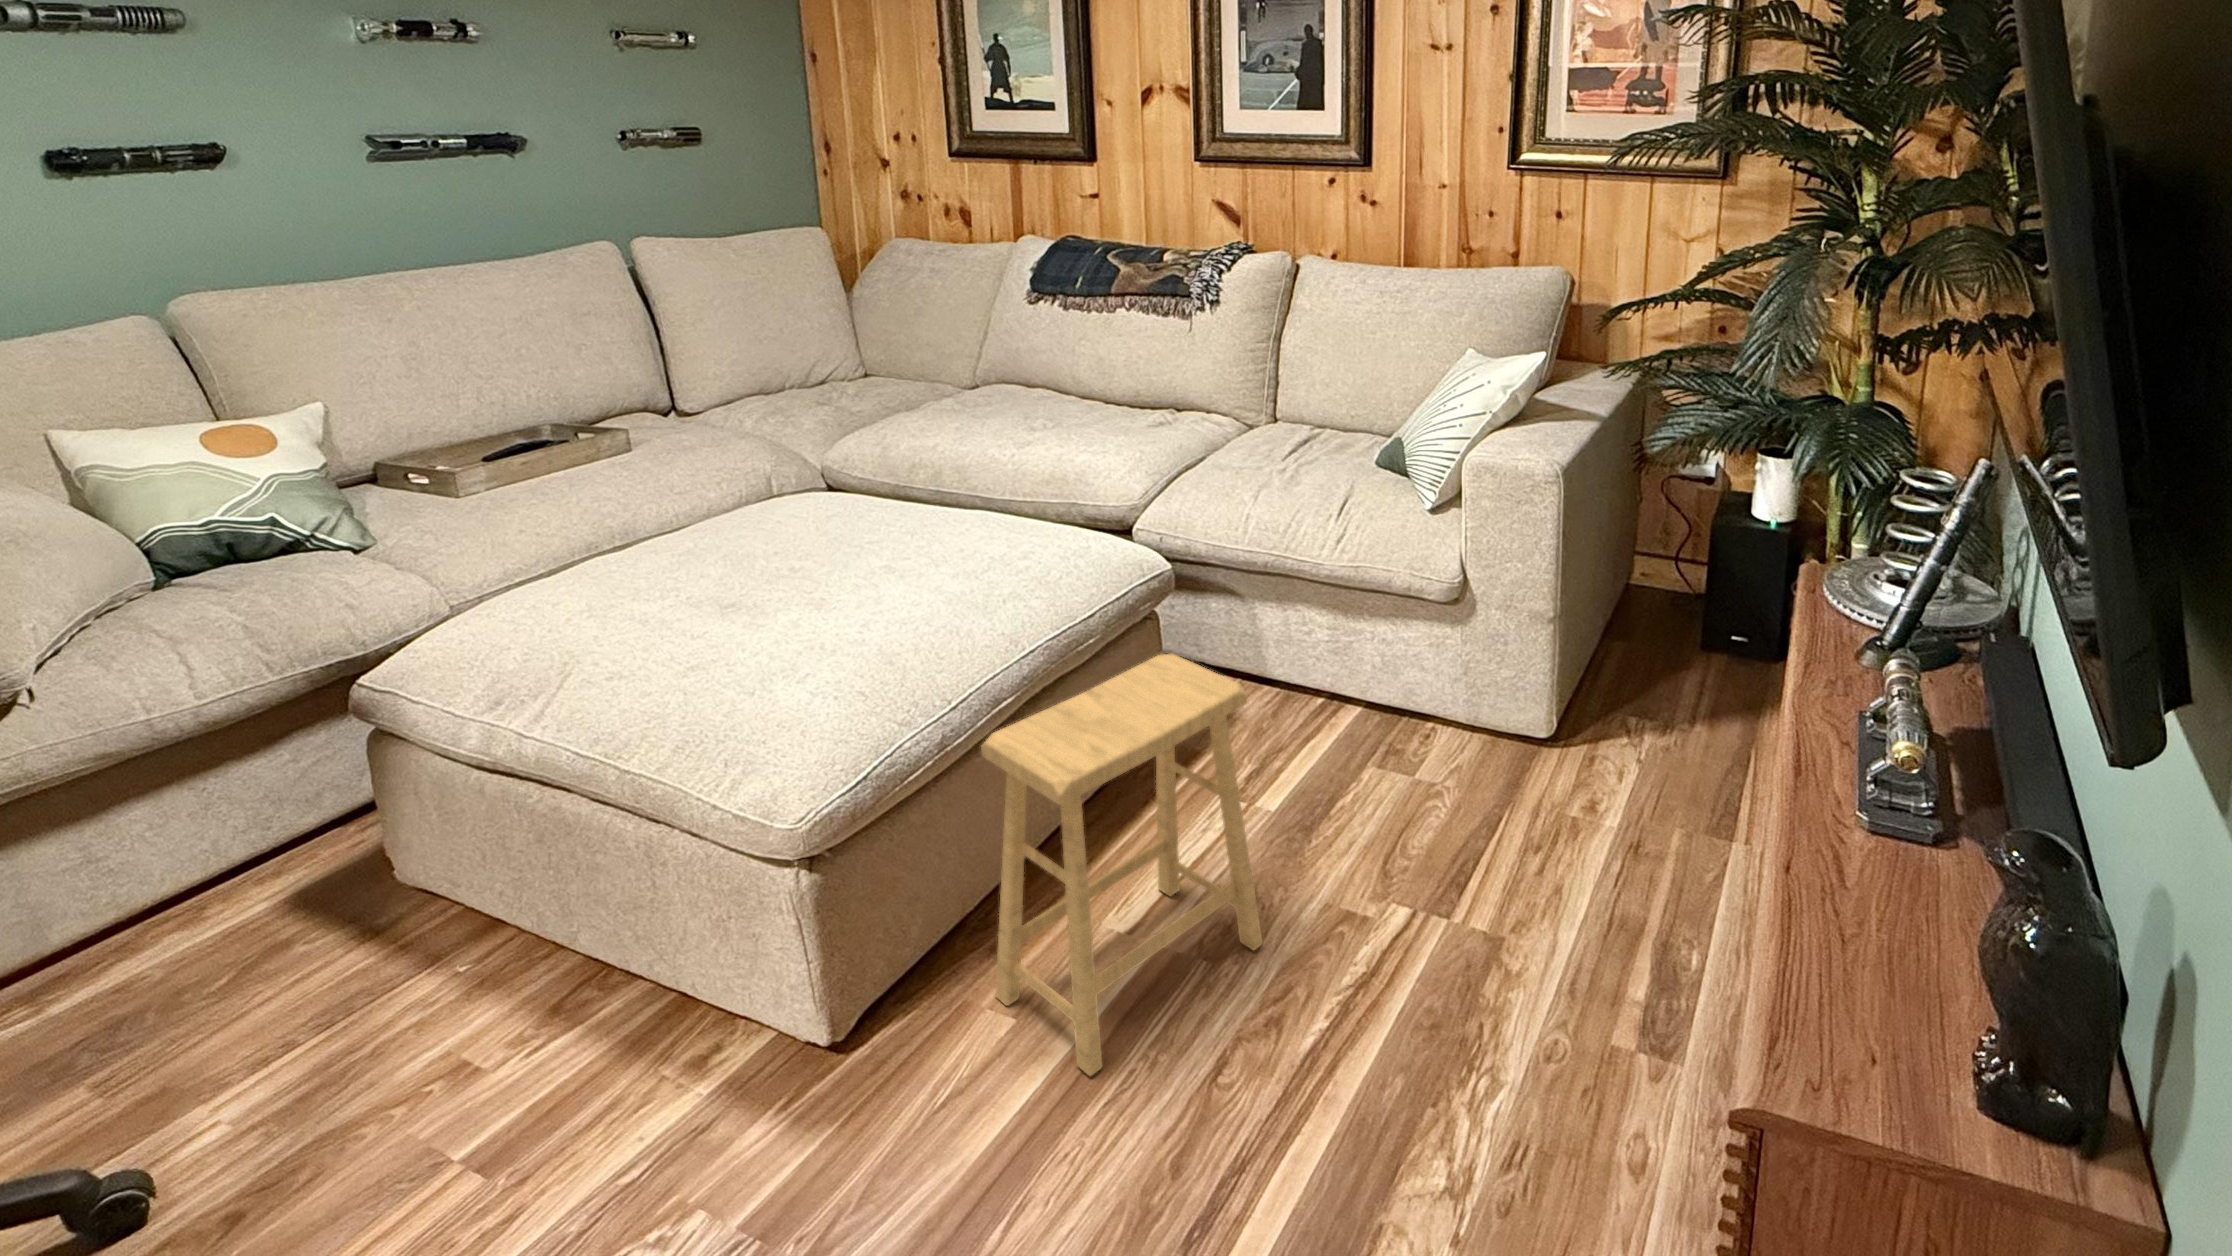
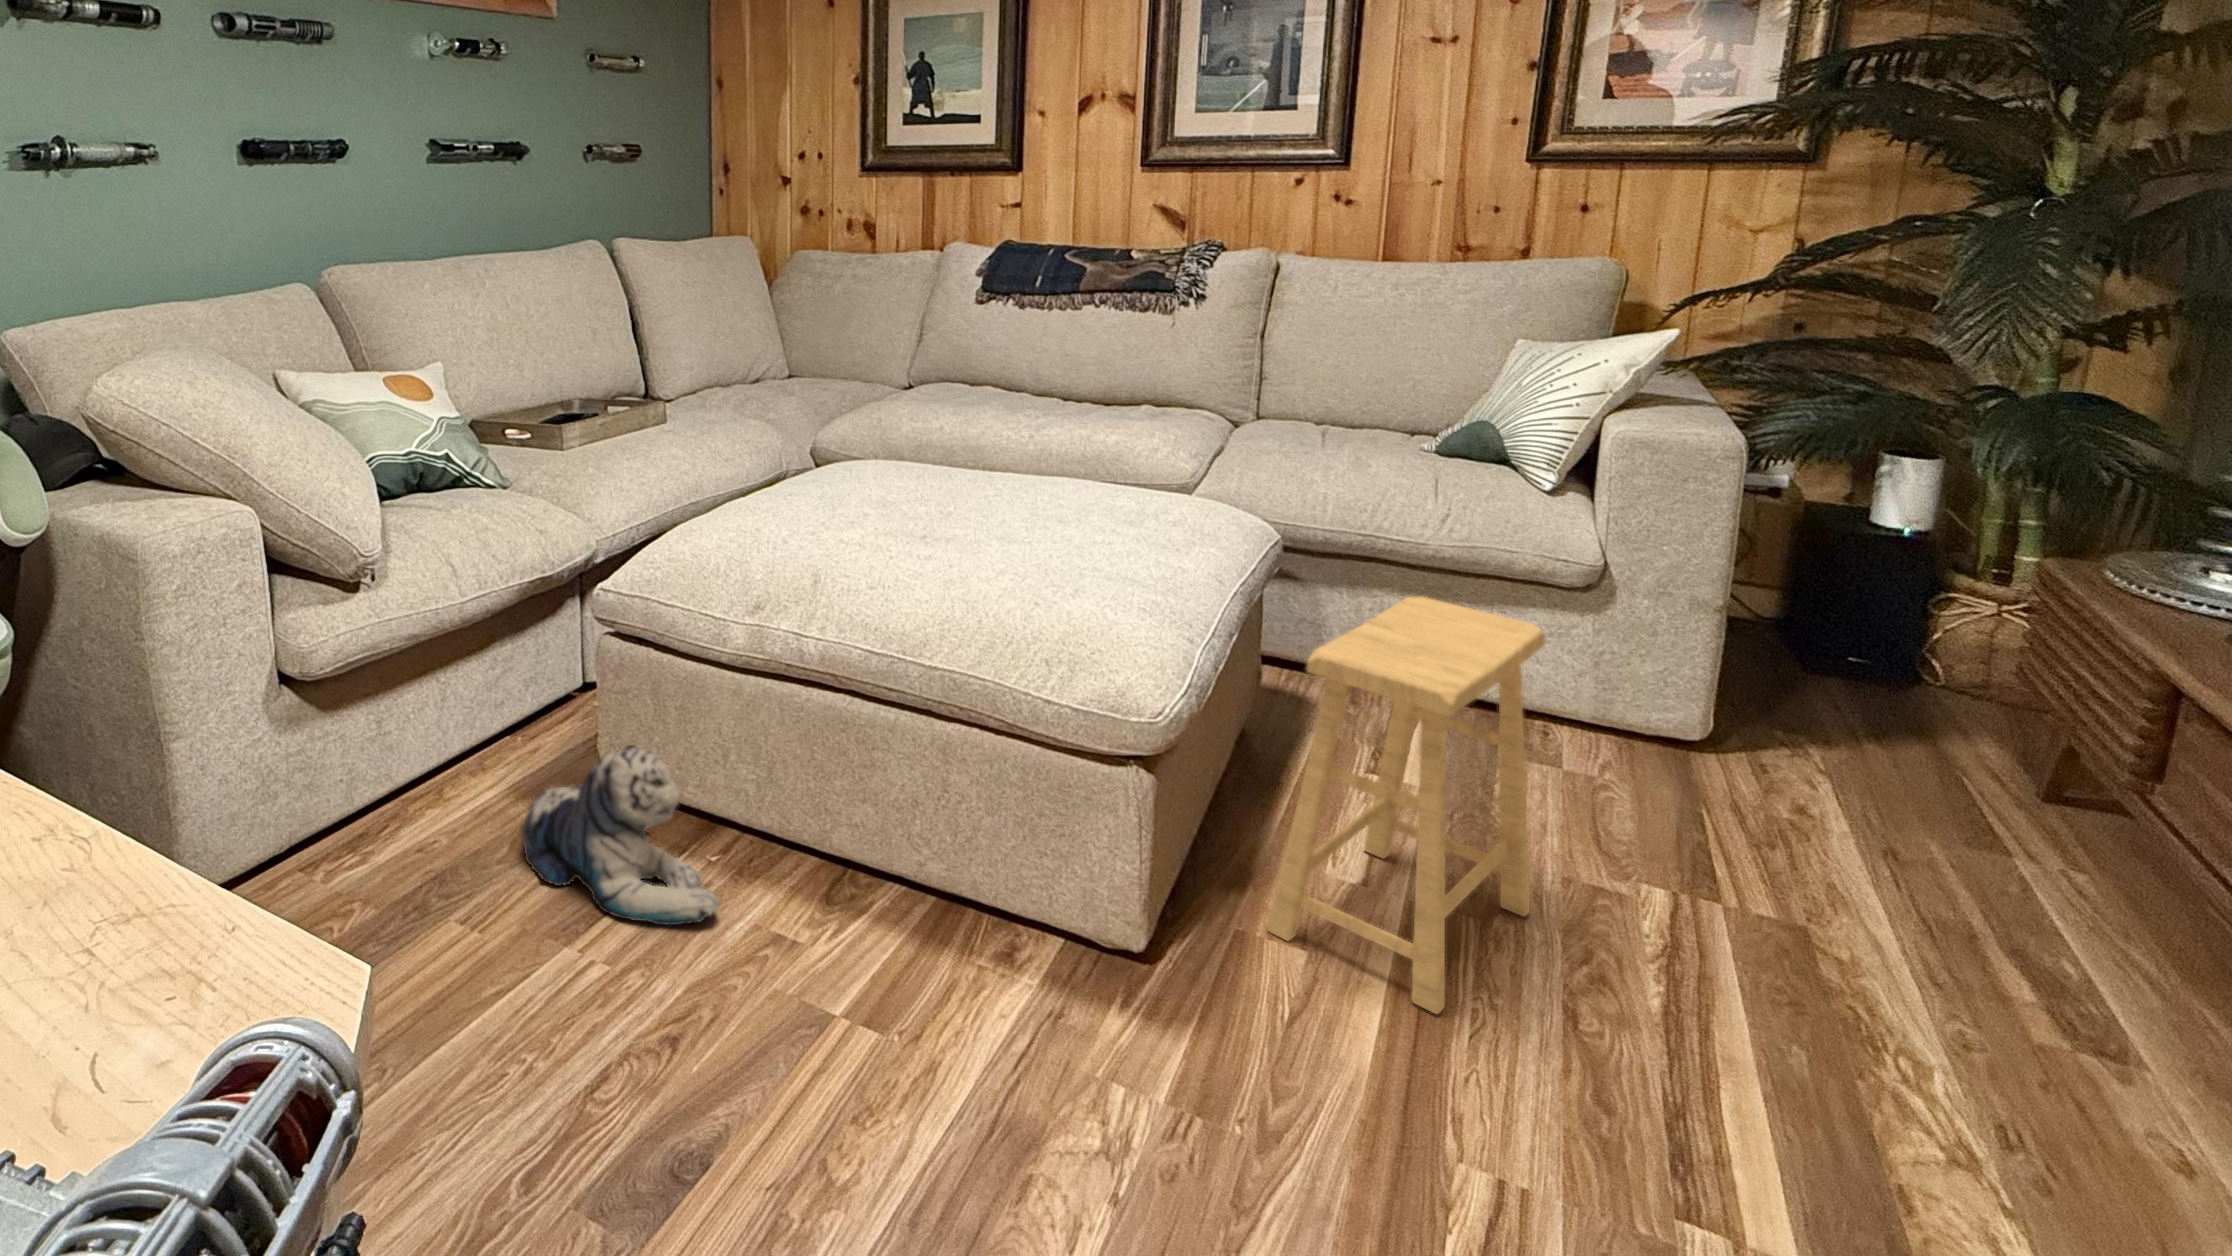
plush toy: none [218,868,408,1068] -> present [522,745,719,925]

